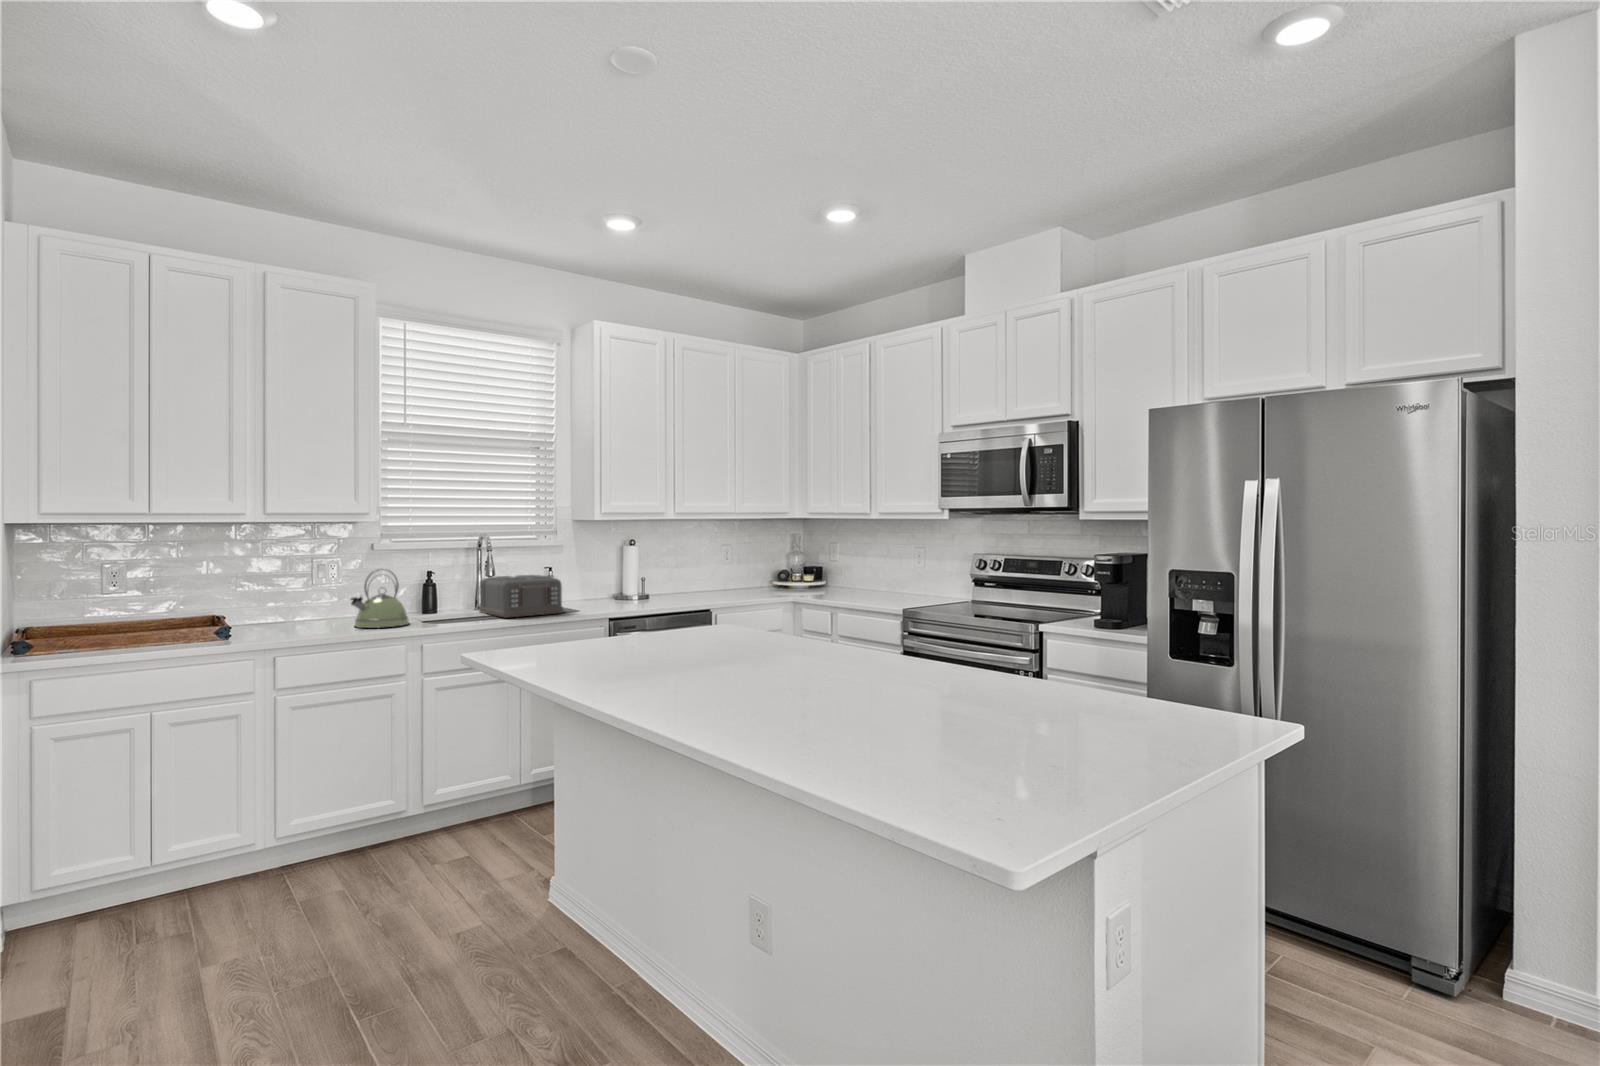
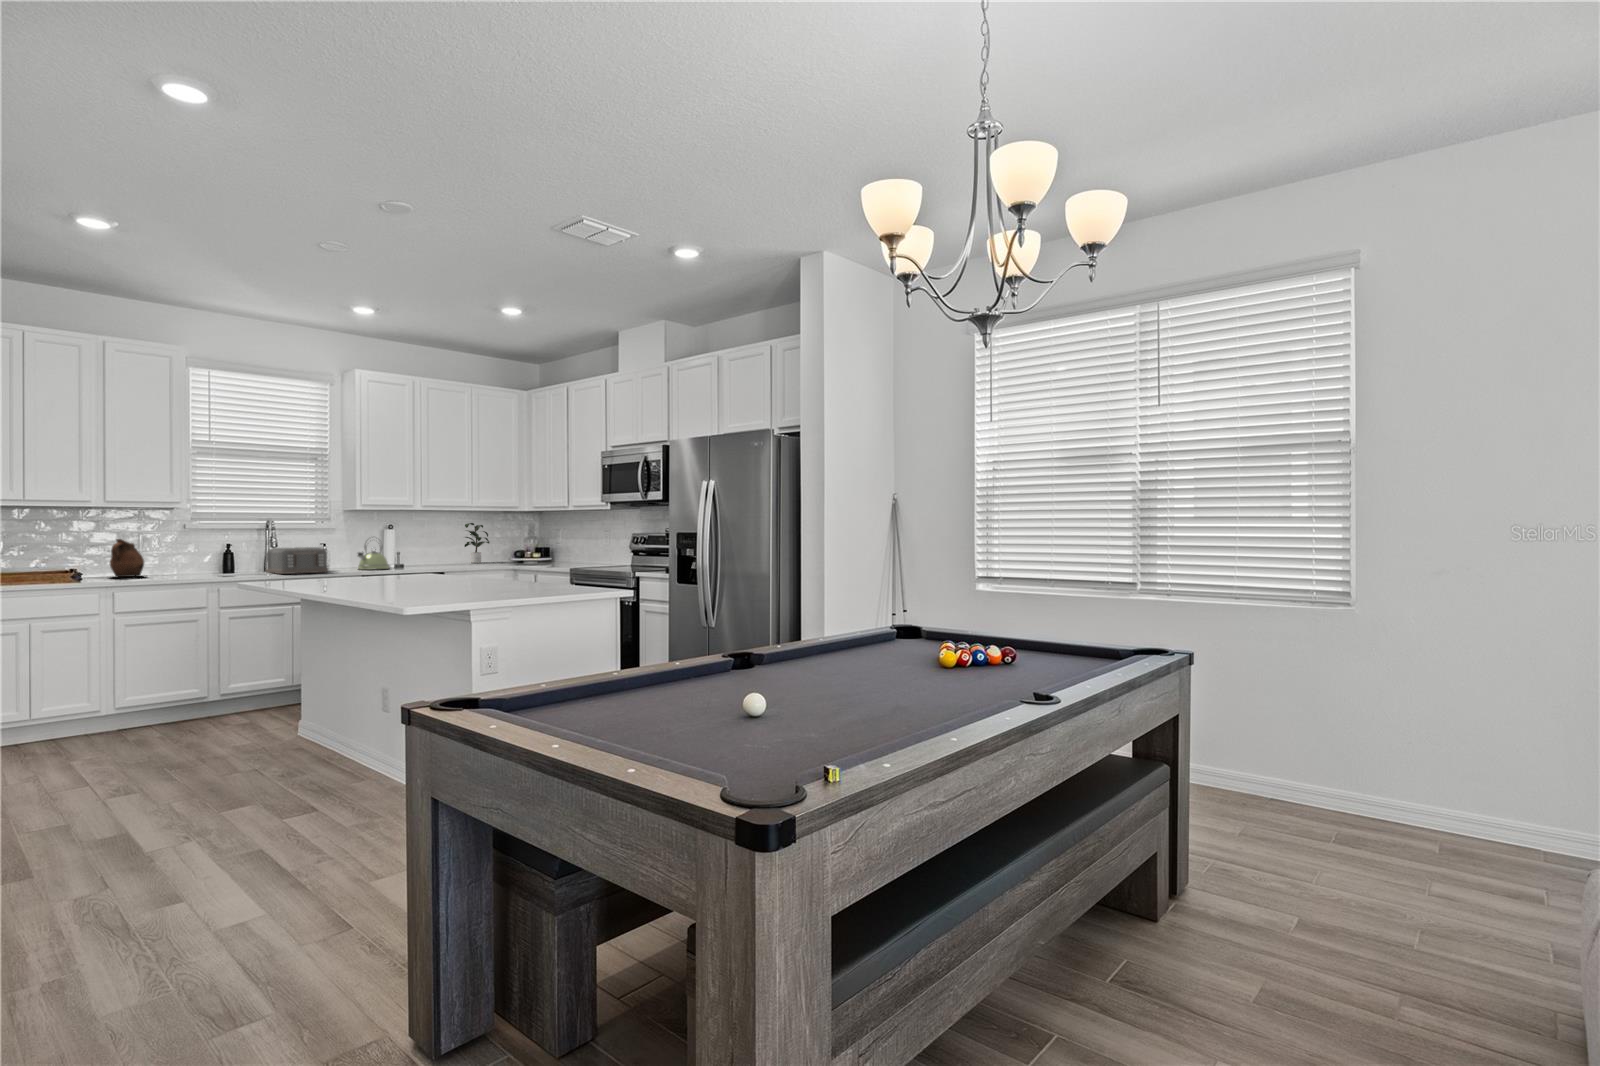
potted plant: none [715,535,765,591] -> present [465,523,489,563]
ceramic pitcher: none [266,569,325,627] -> present [110,539,144,577]
kettle: present [351,569,409,628] -> present [358,537,389,570]

